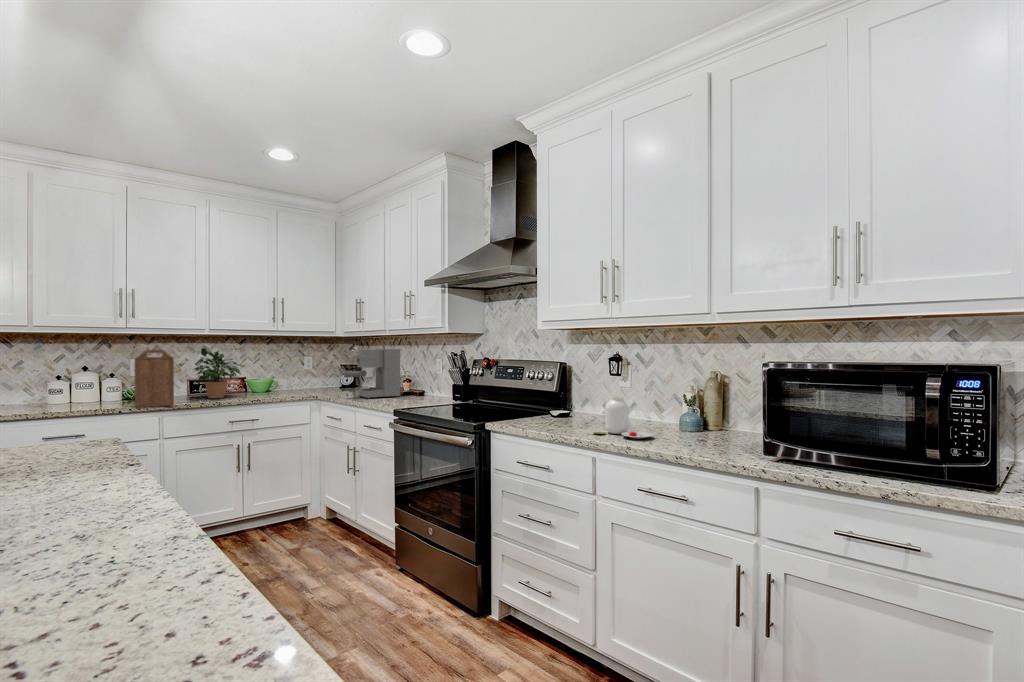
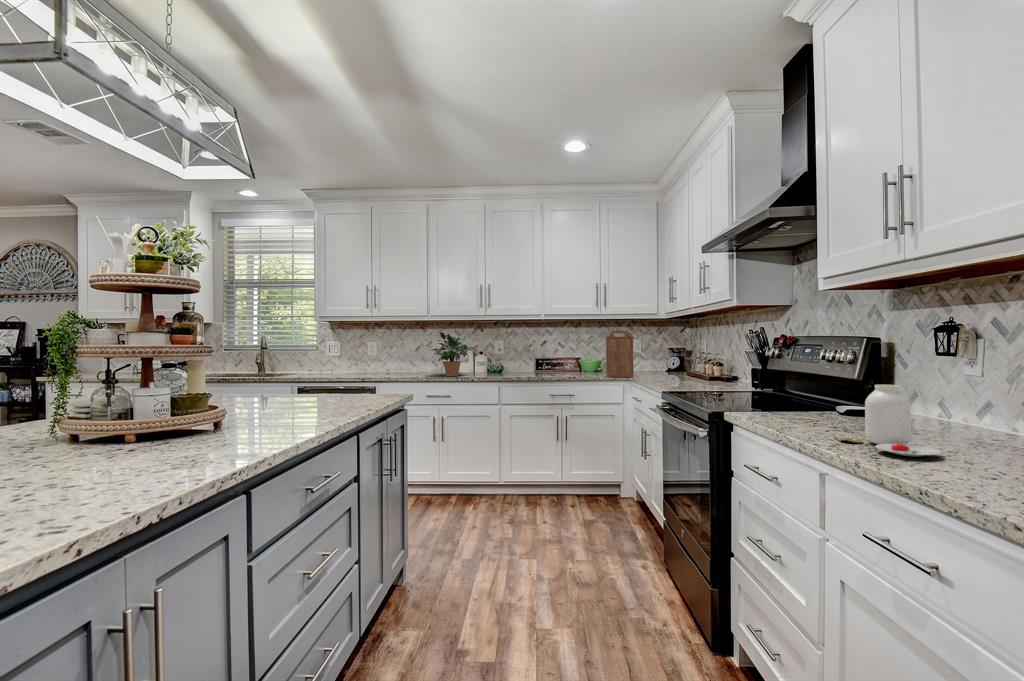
potted plant: present [193,348,245,398] -> present [433,332,475,376]
coffee maker: present [344,349,400,398] -> none [644,328,704,382]
cutting board: present [135,350,174,407] -> present [606,330,634,377]

